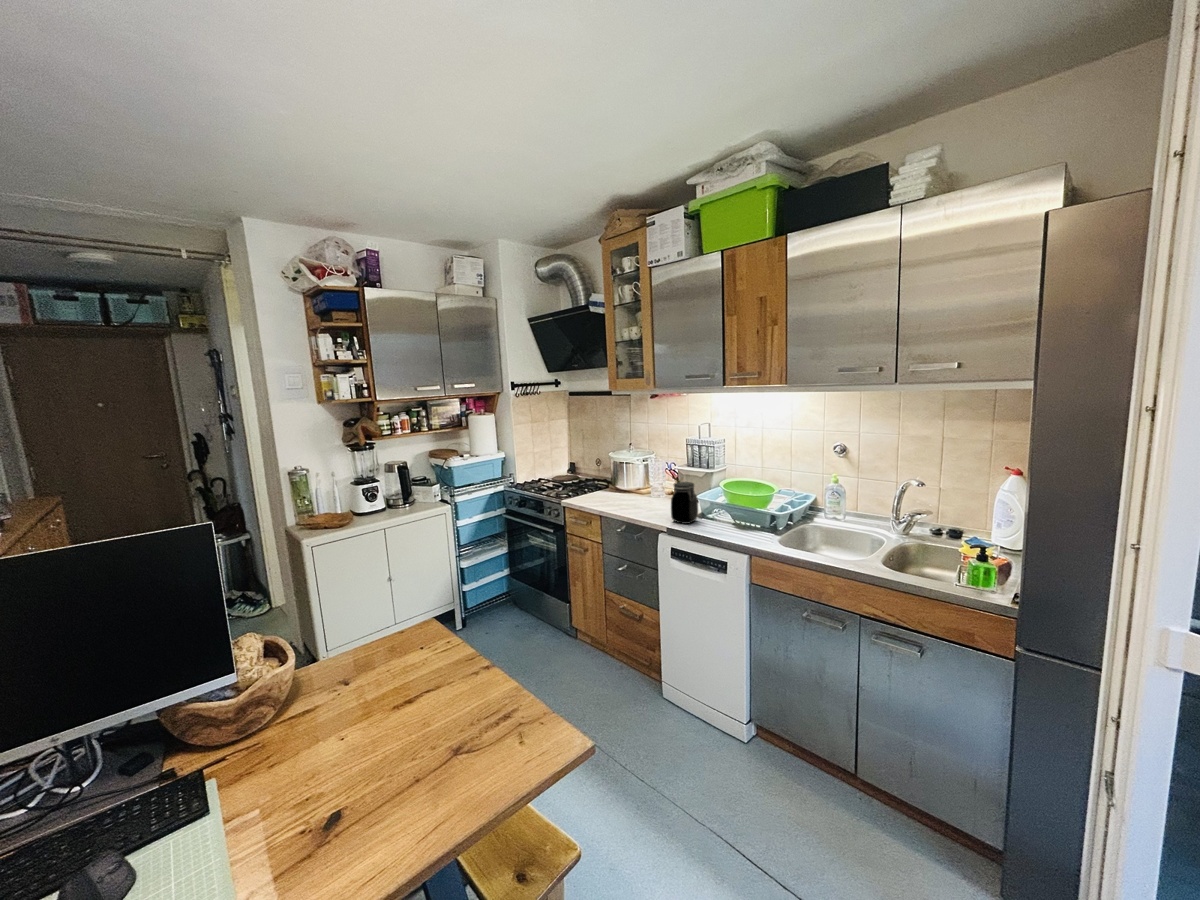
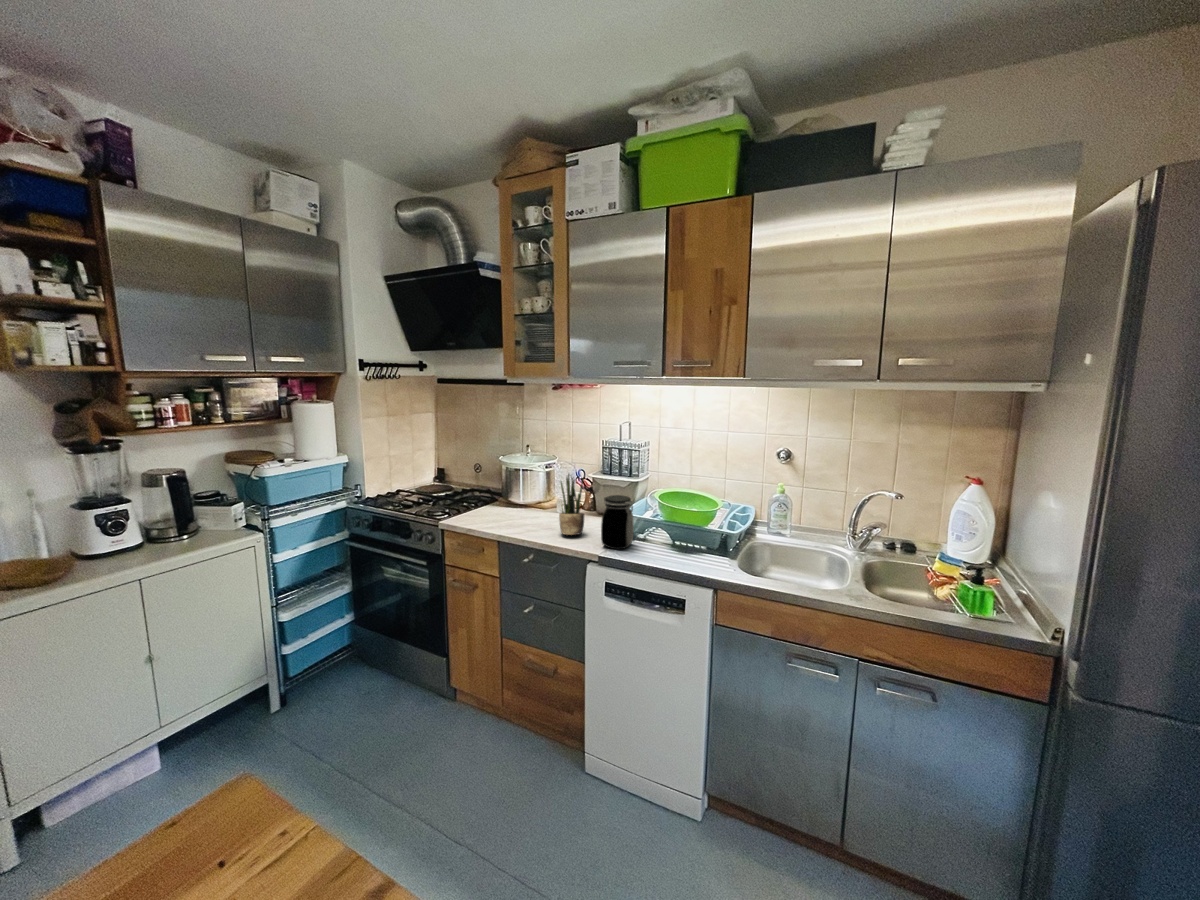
potted plant: none [644,464,663,512] -> present [559,474,584,535]

